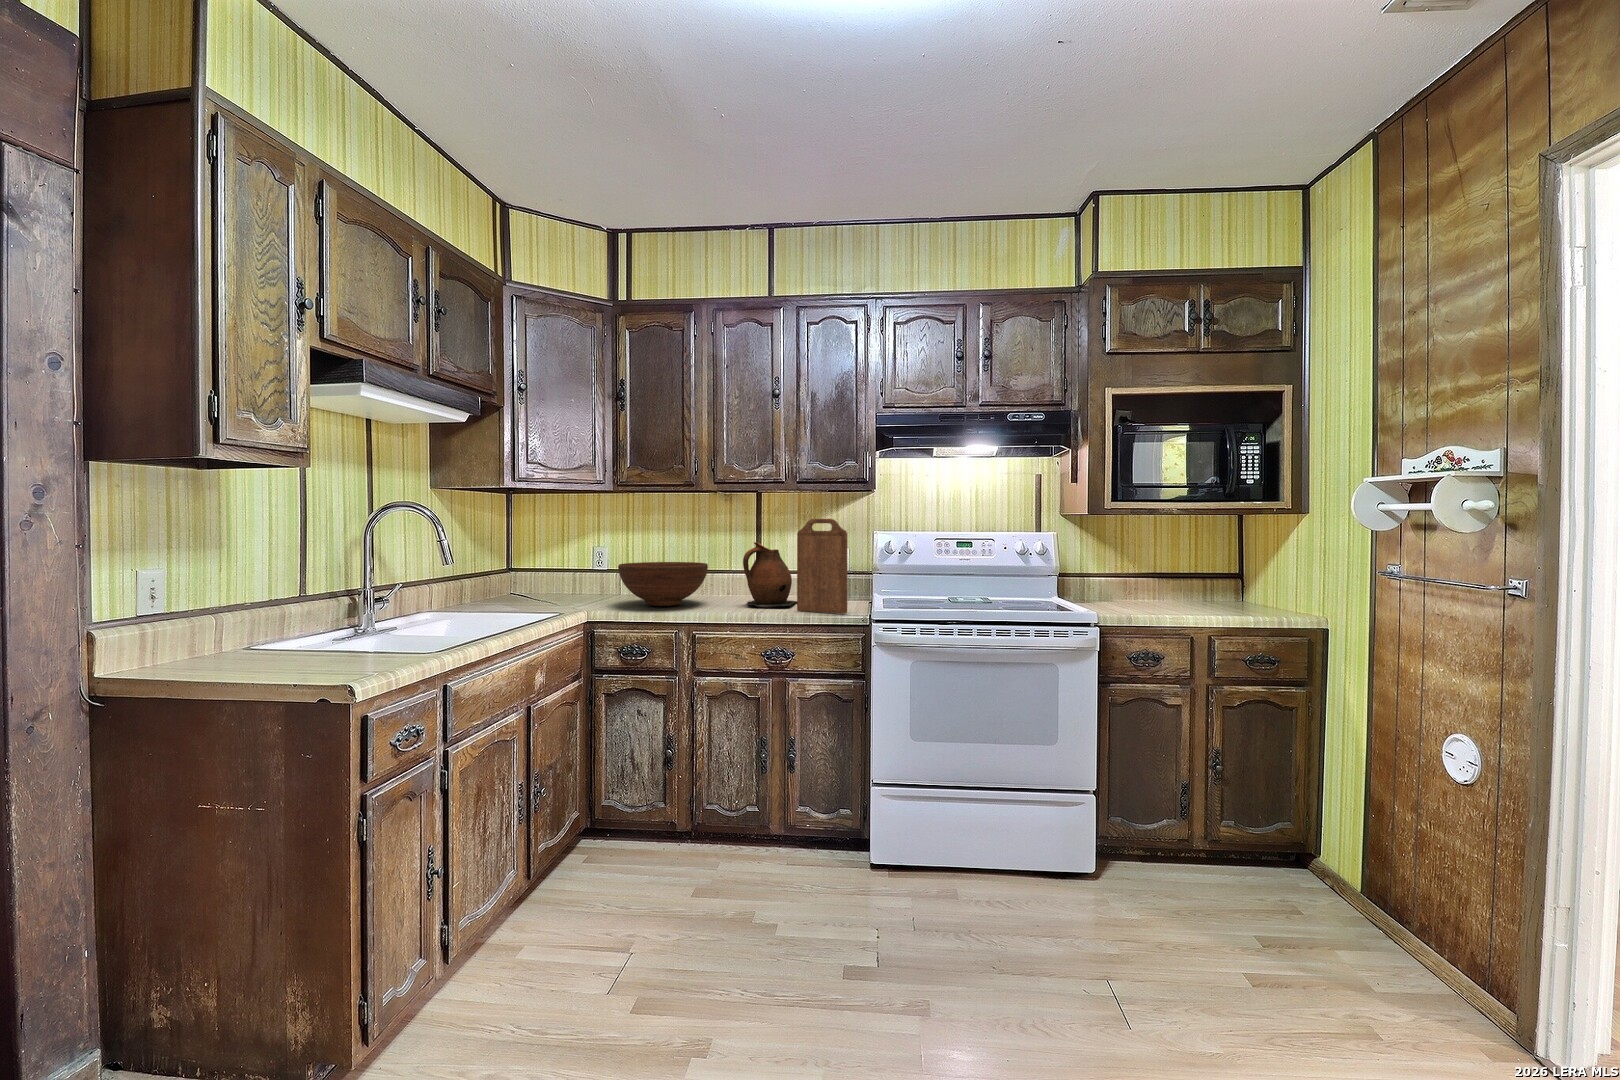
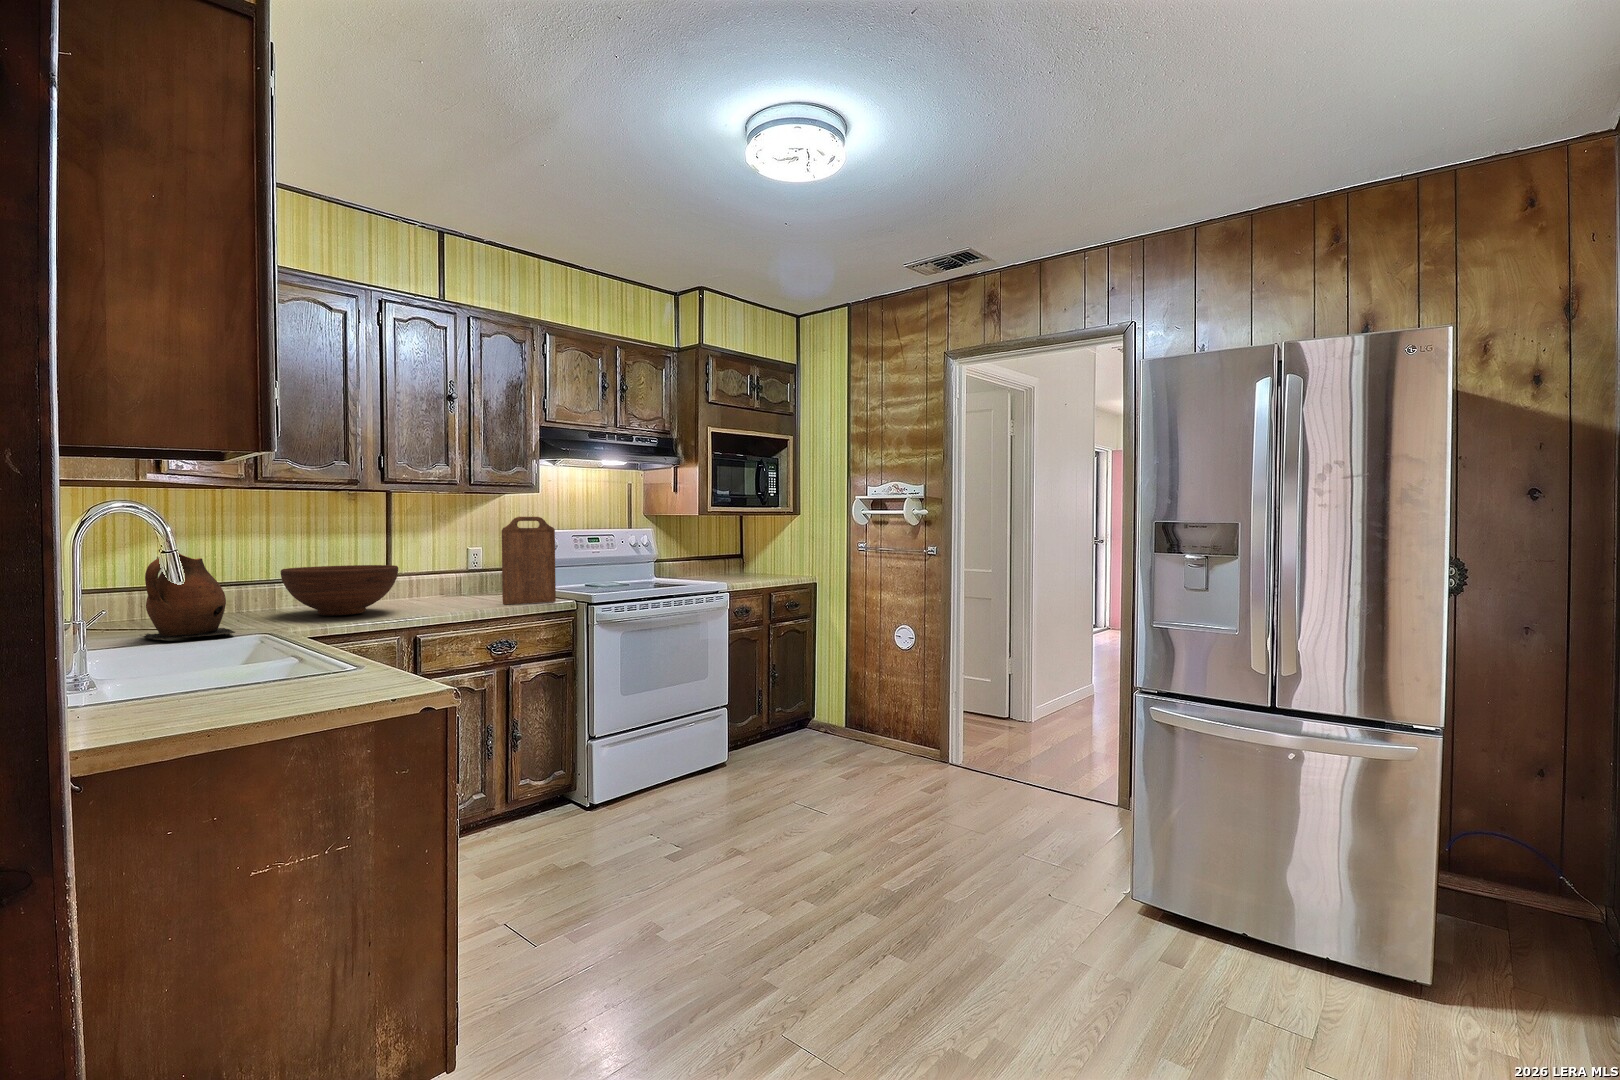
ceramic pitcher: present [743,542,797,607] -> present [143,549,235,640]

